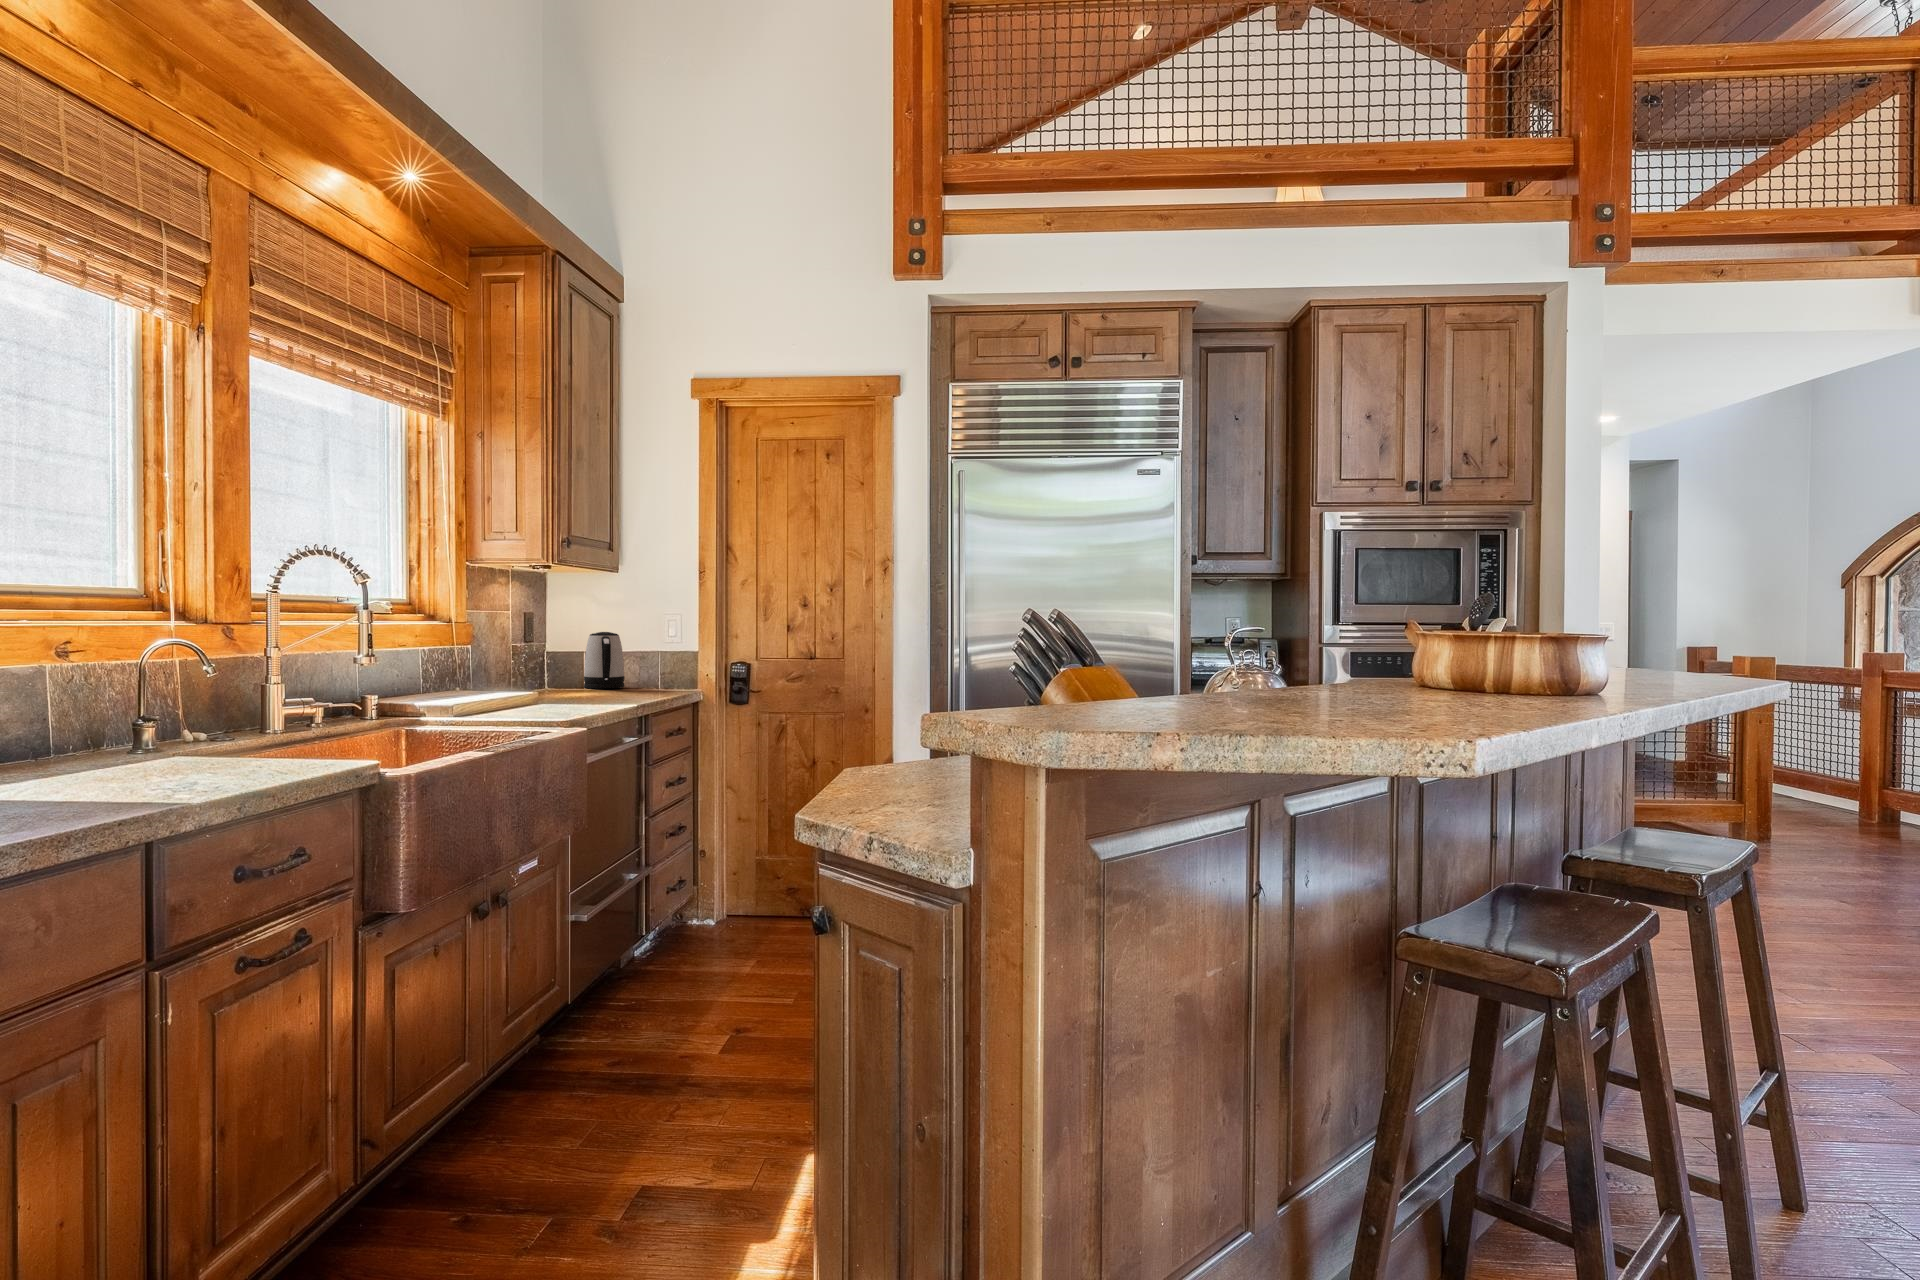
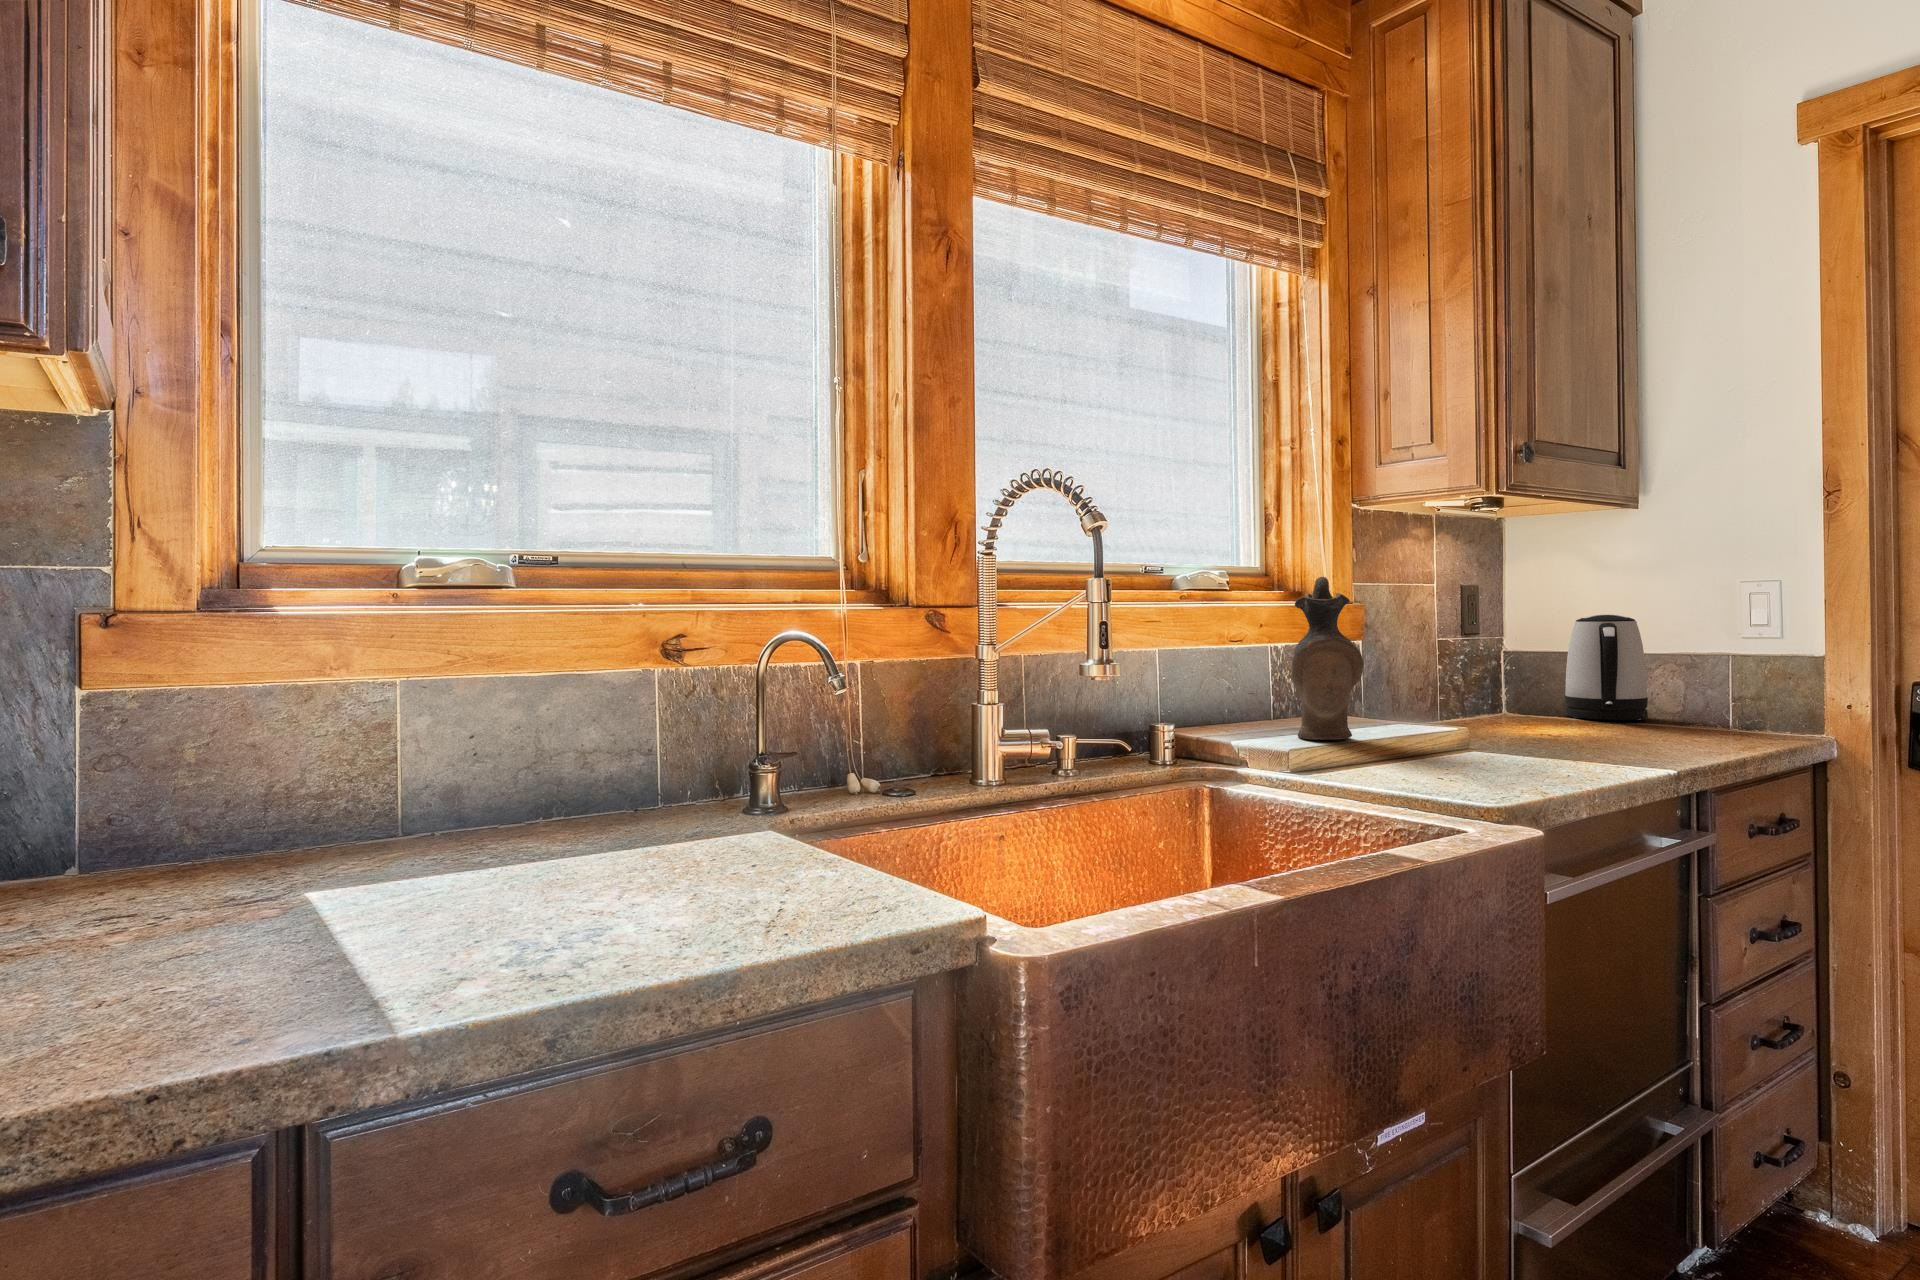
ceramic pitcher: none [442,608,486,703] -> present [1291,577,1363,739]

